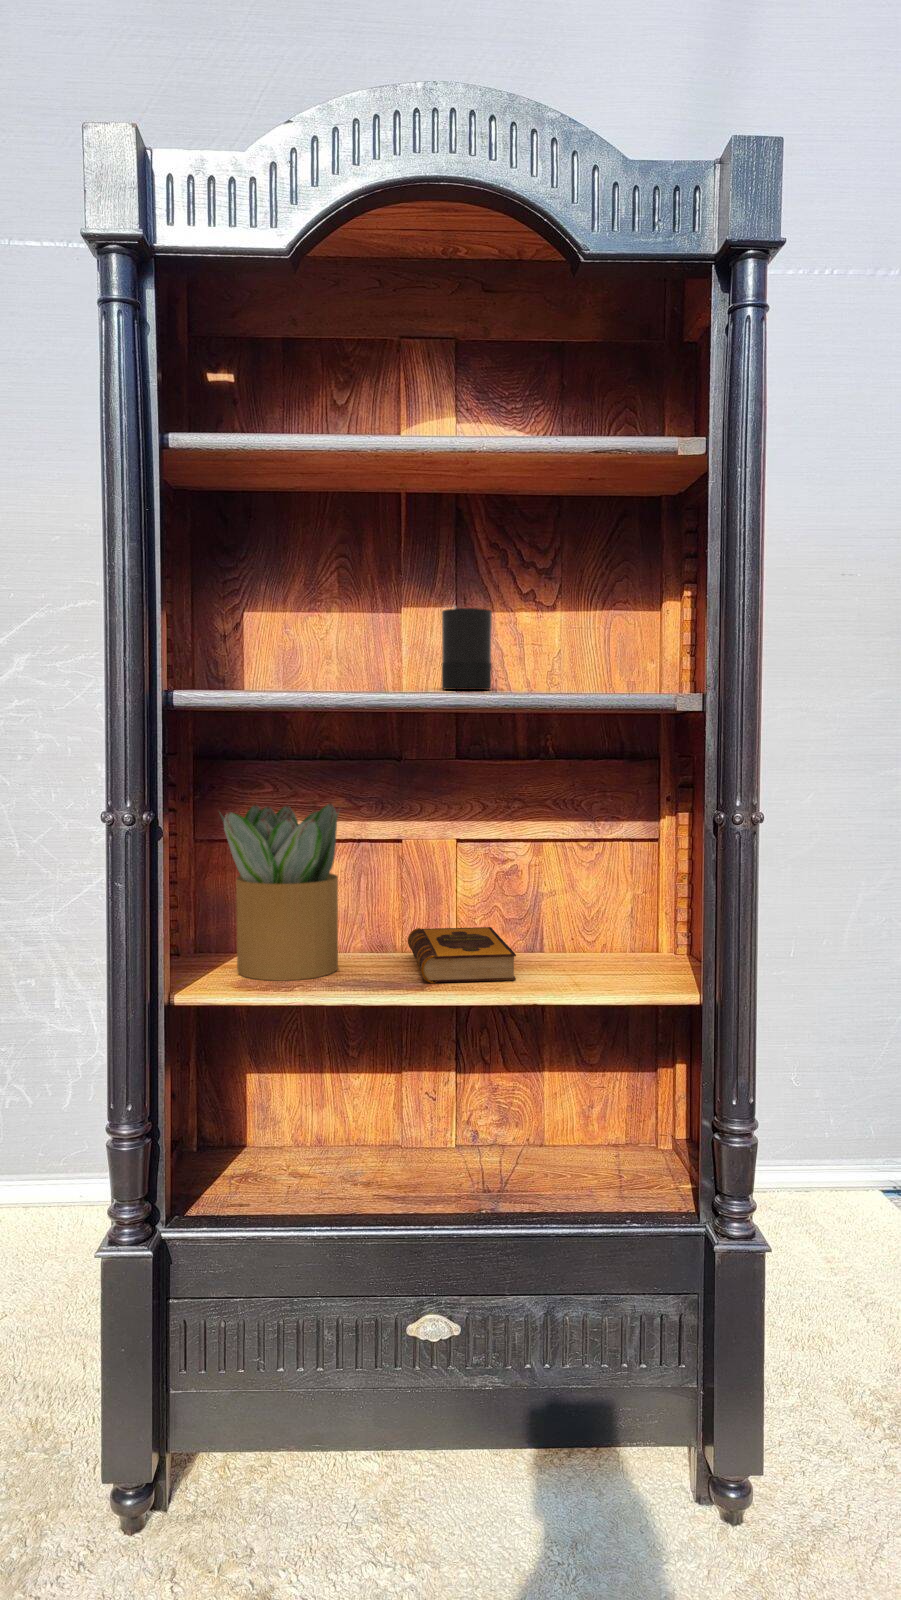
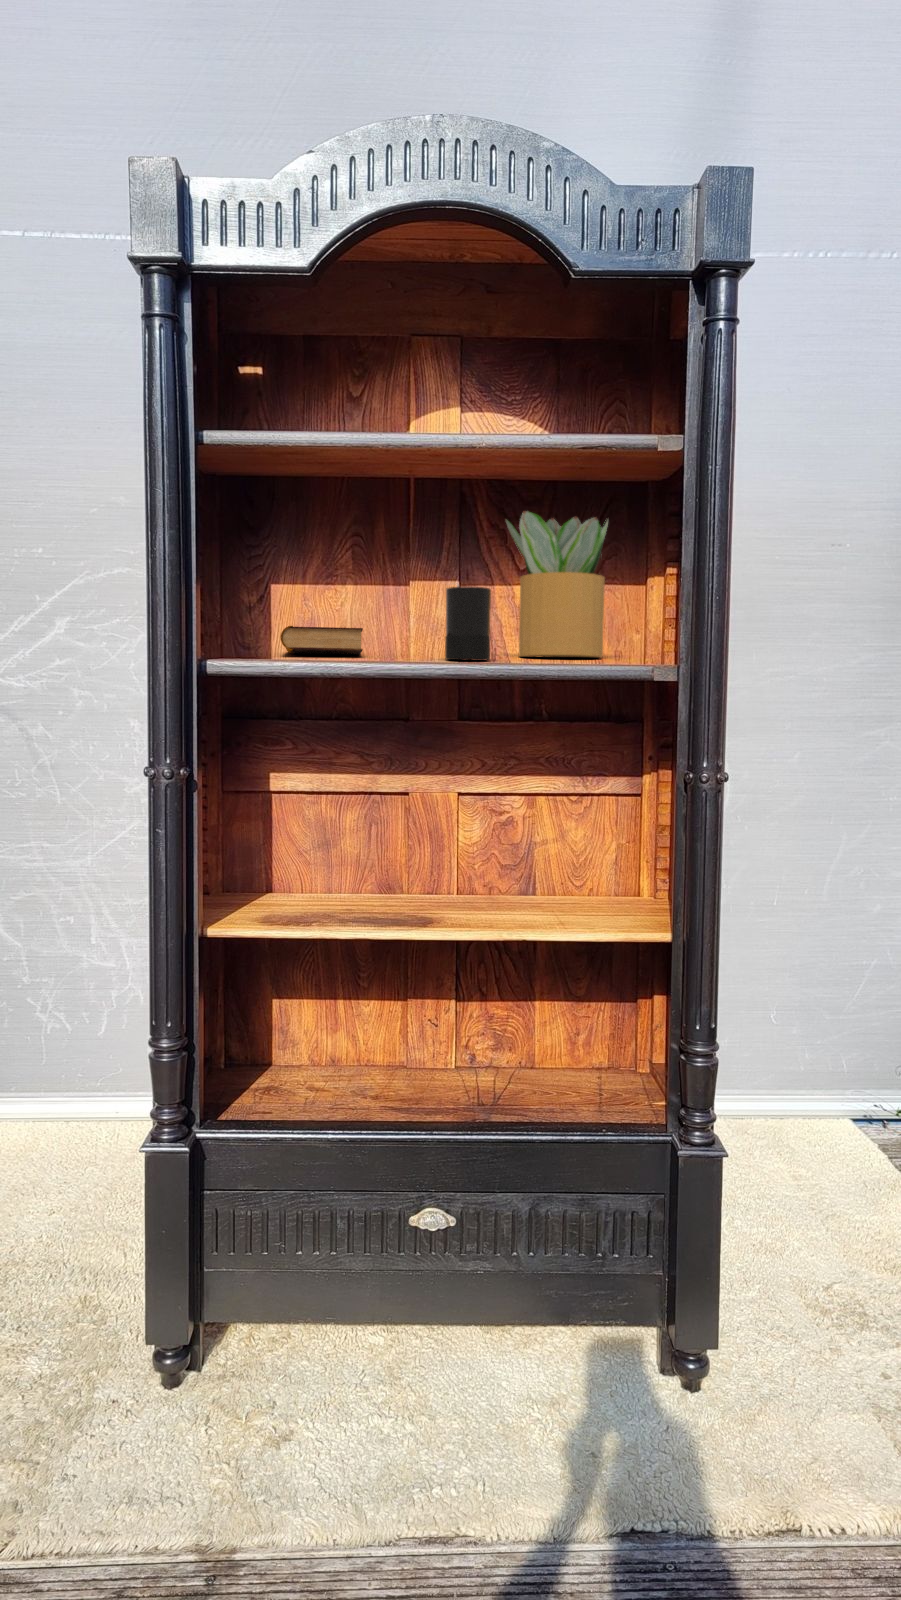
potted plant: present [220,803,339,981] -> present [506,511,608,658]
hardback book: present [408,927,516,984] -> present [280,626,363,655]

